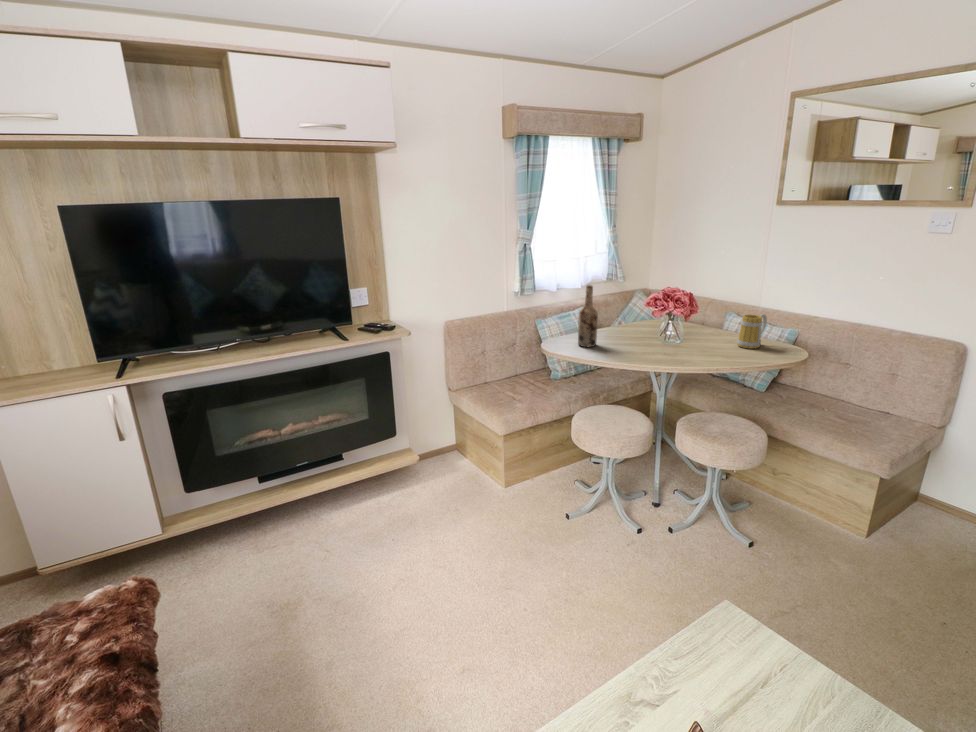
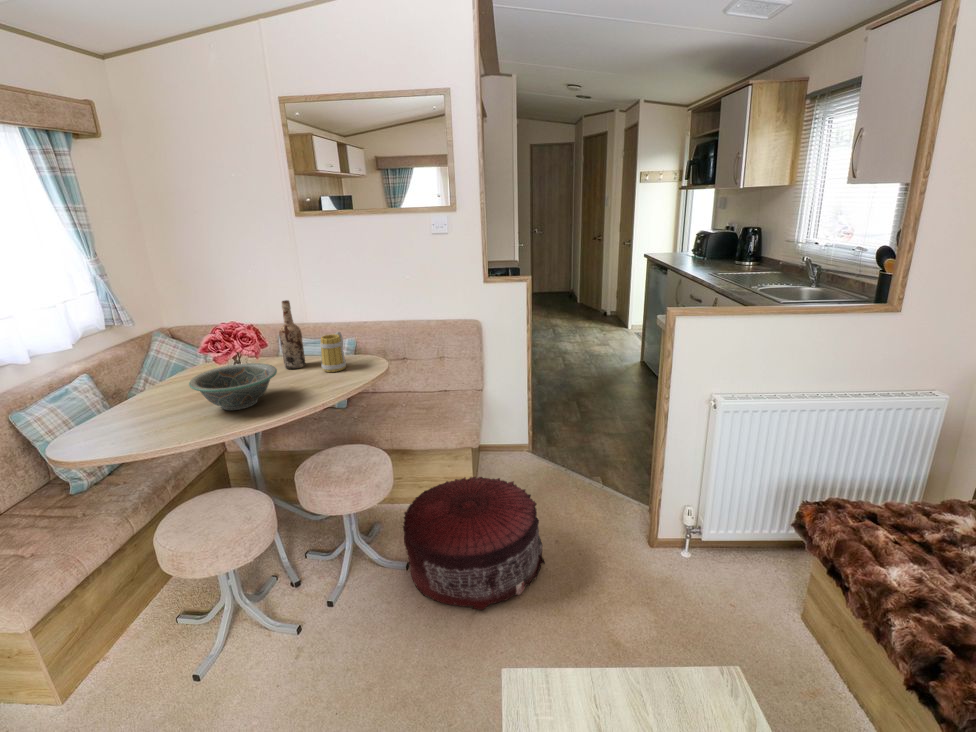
wine bottle: present [578,285,598,347] -> present [279,300,306,369]
decorative bowl: none [625,320,691,354] -> present [189,363,277,410]
pouf: none [749,486,924,628] -> present [403,477,545,610]

